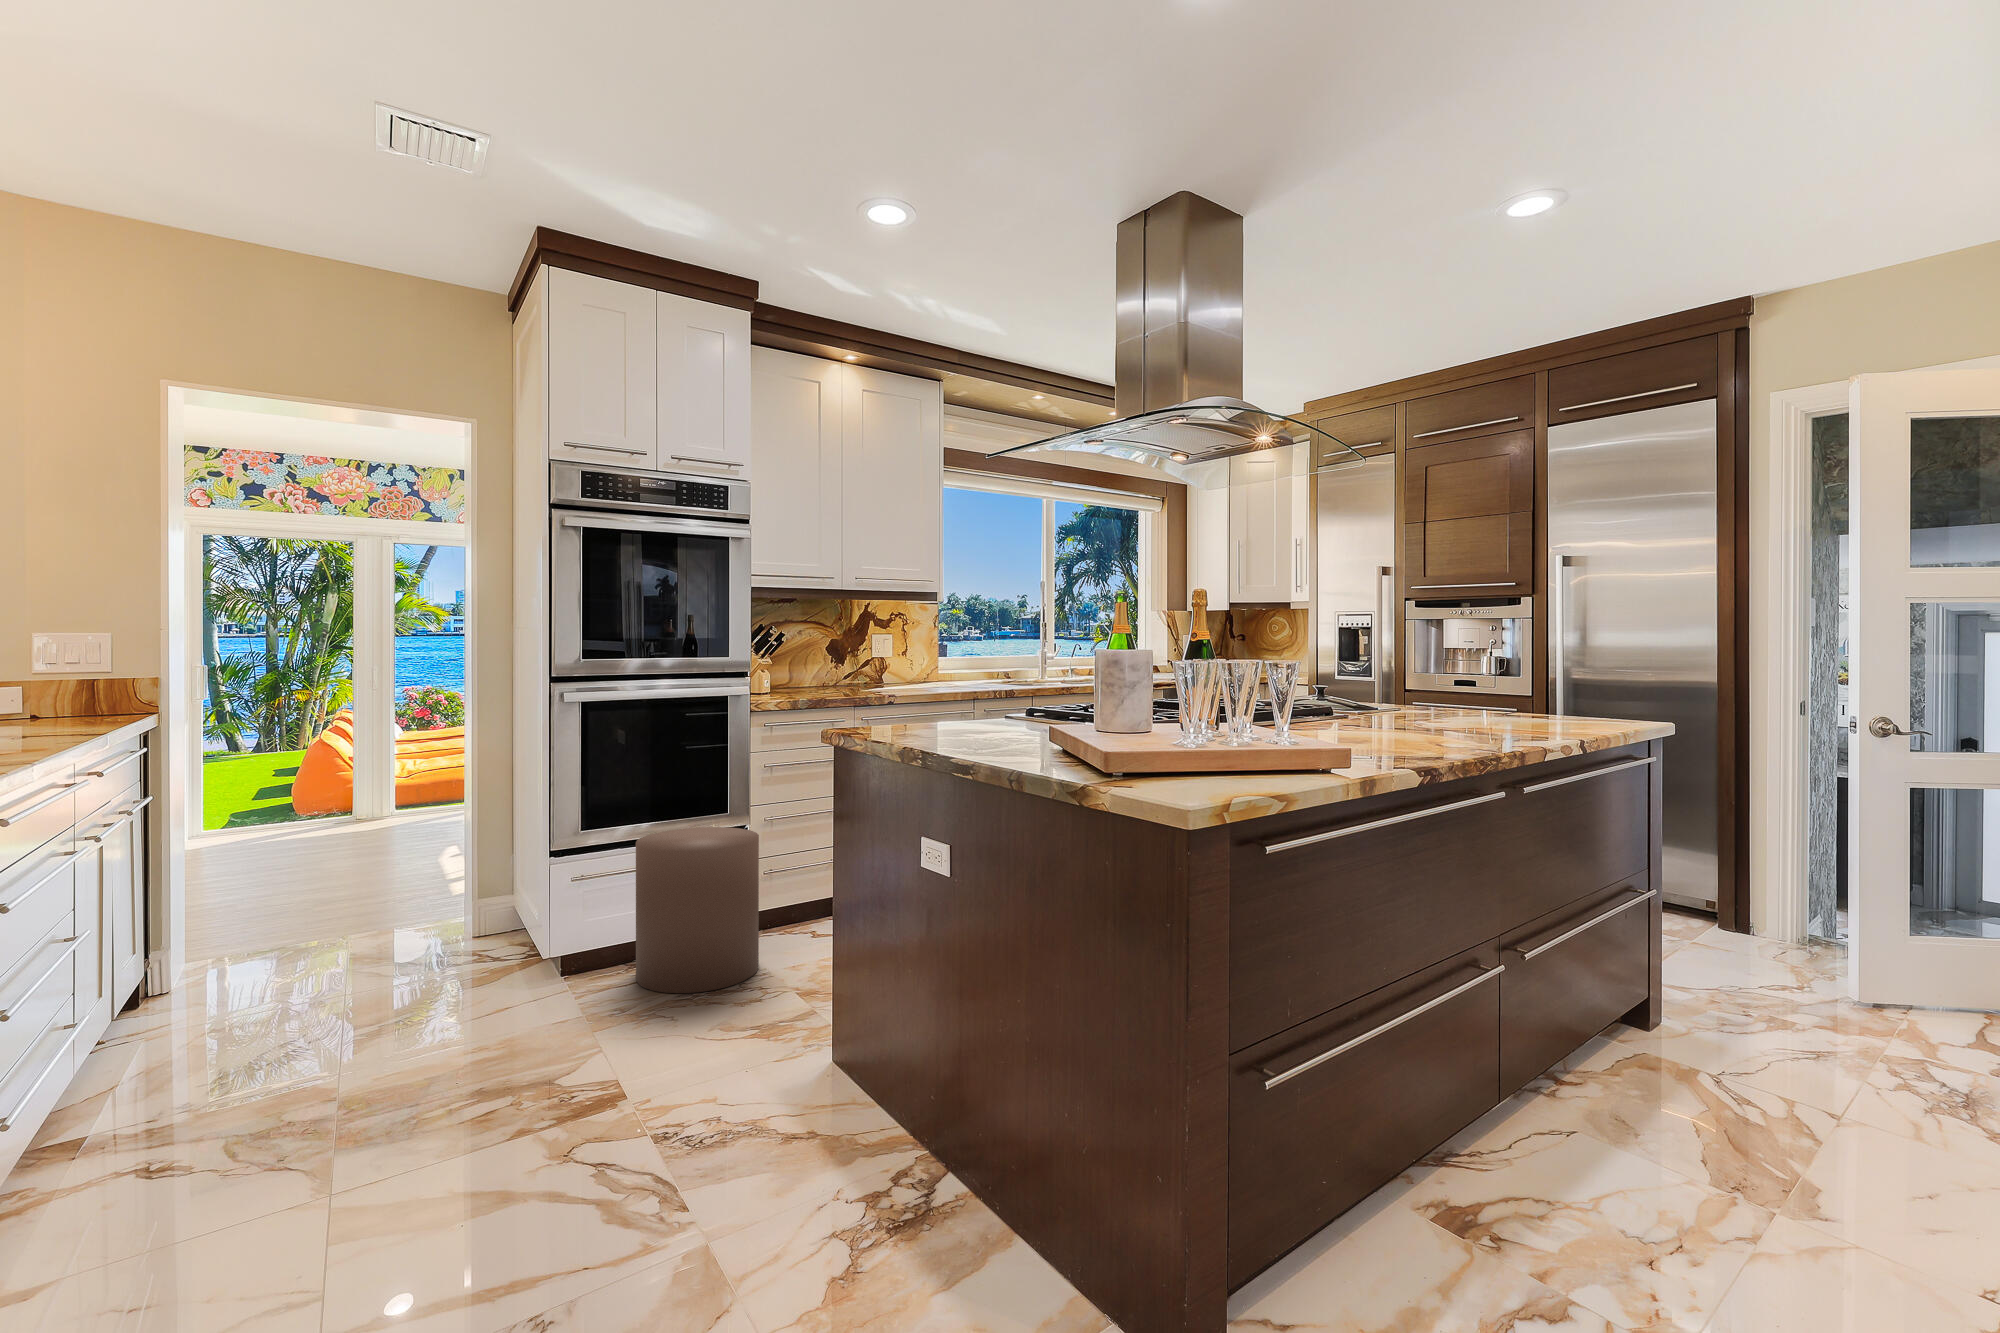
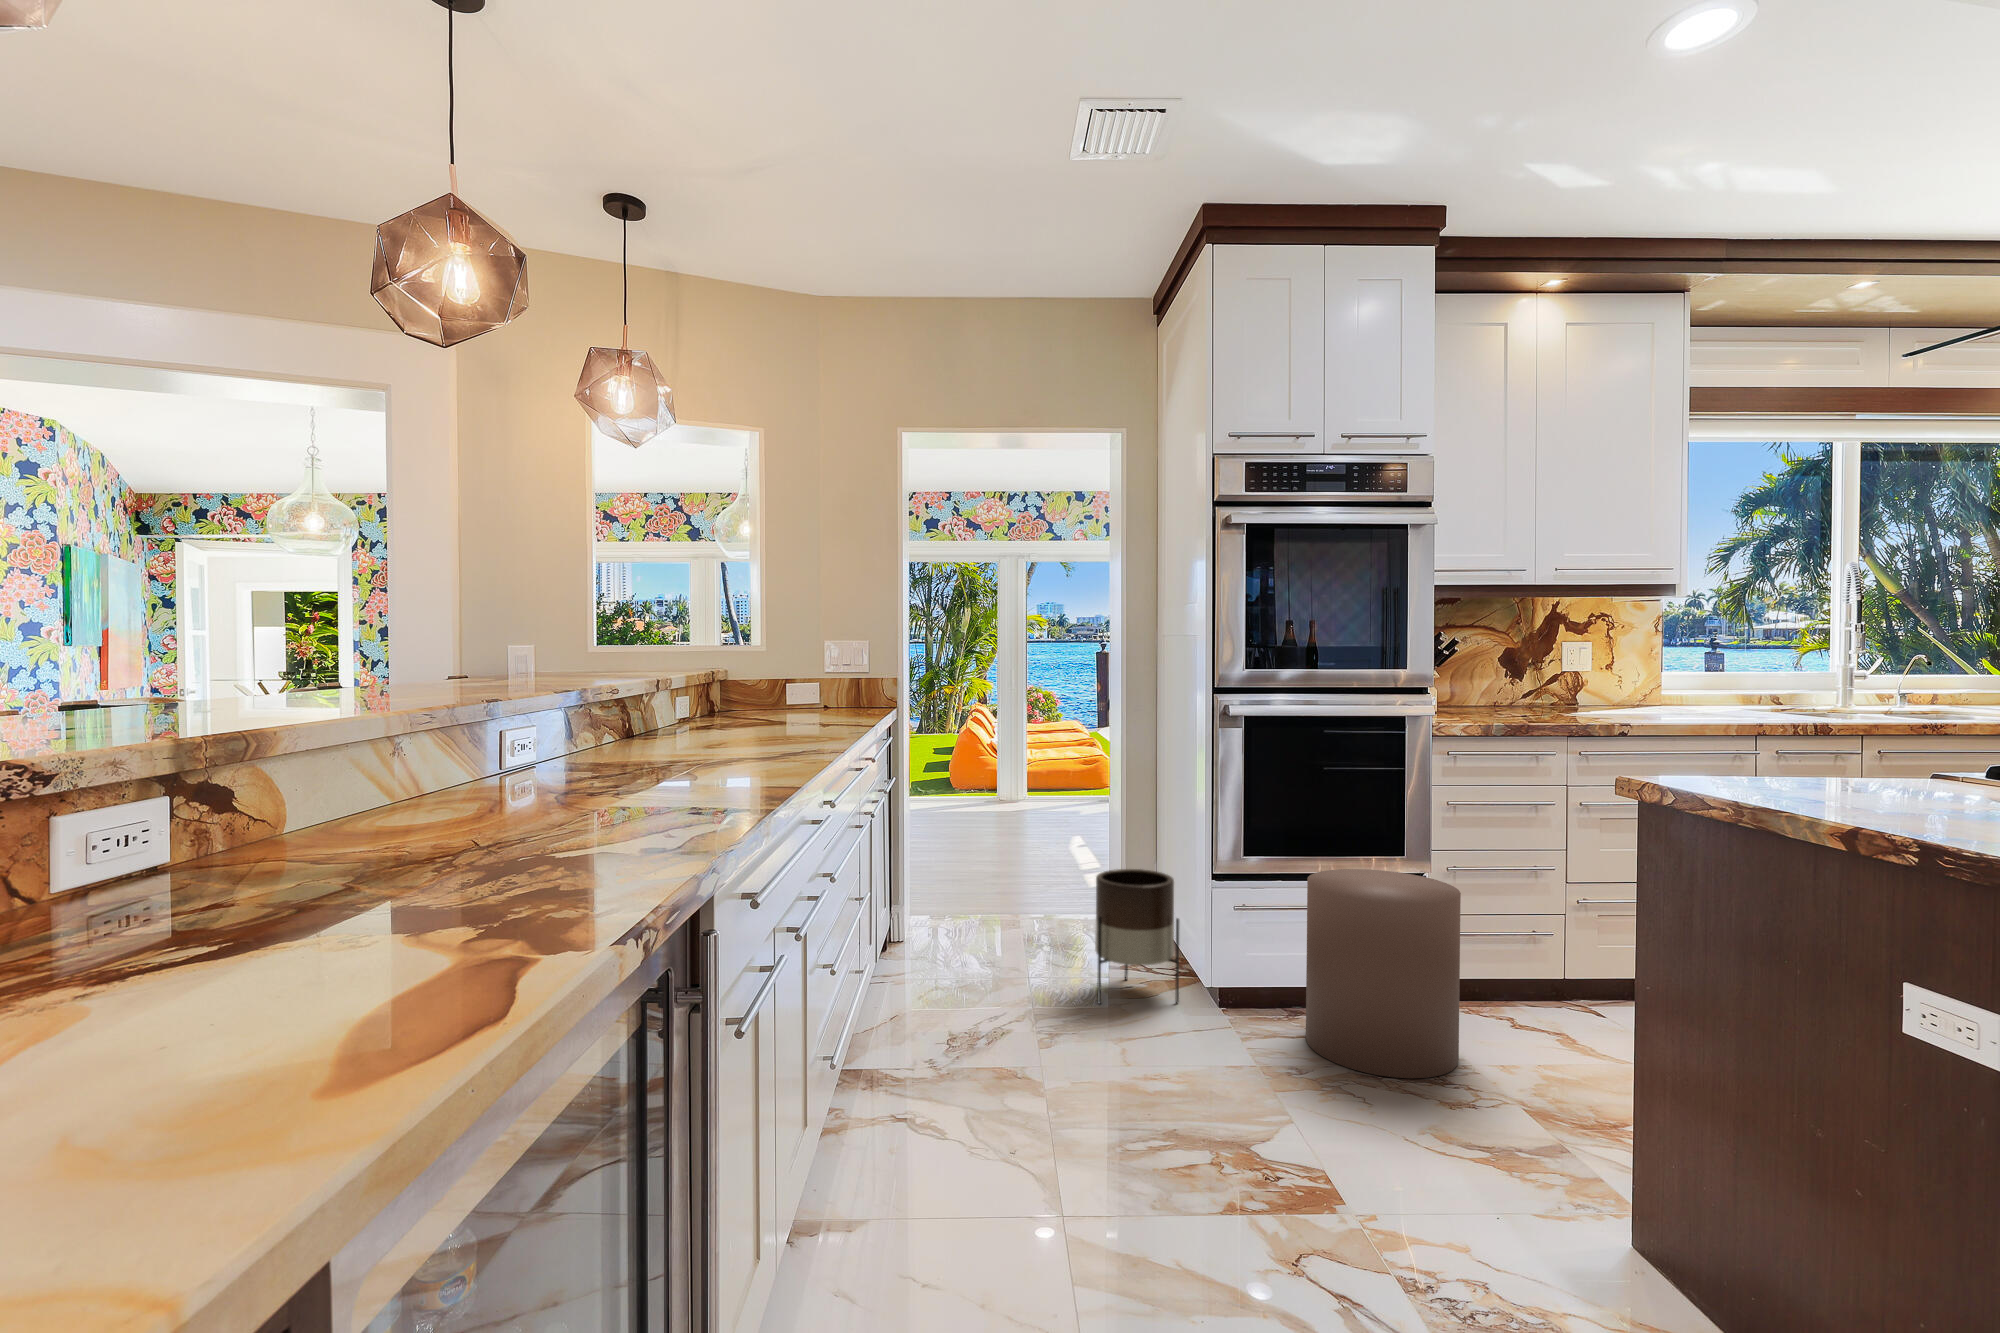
planter: none [433,852,523,987] -> present [1095,869,1179,1004]

